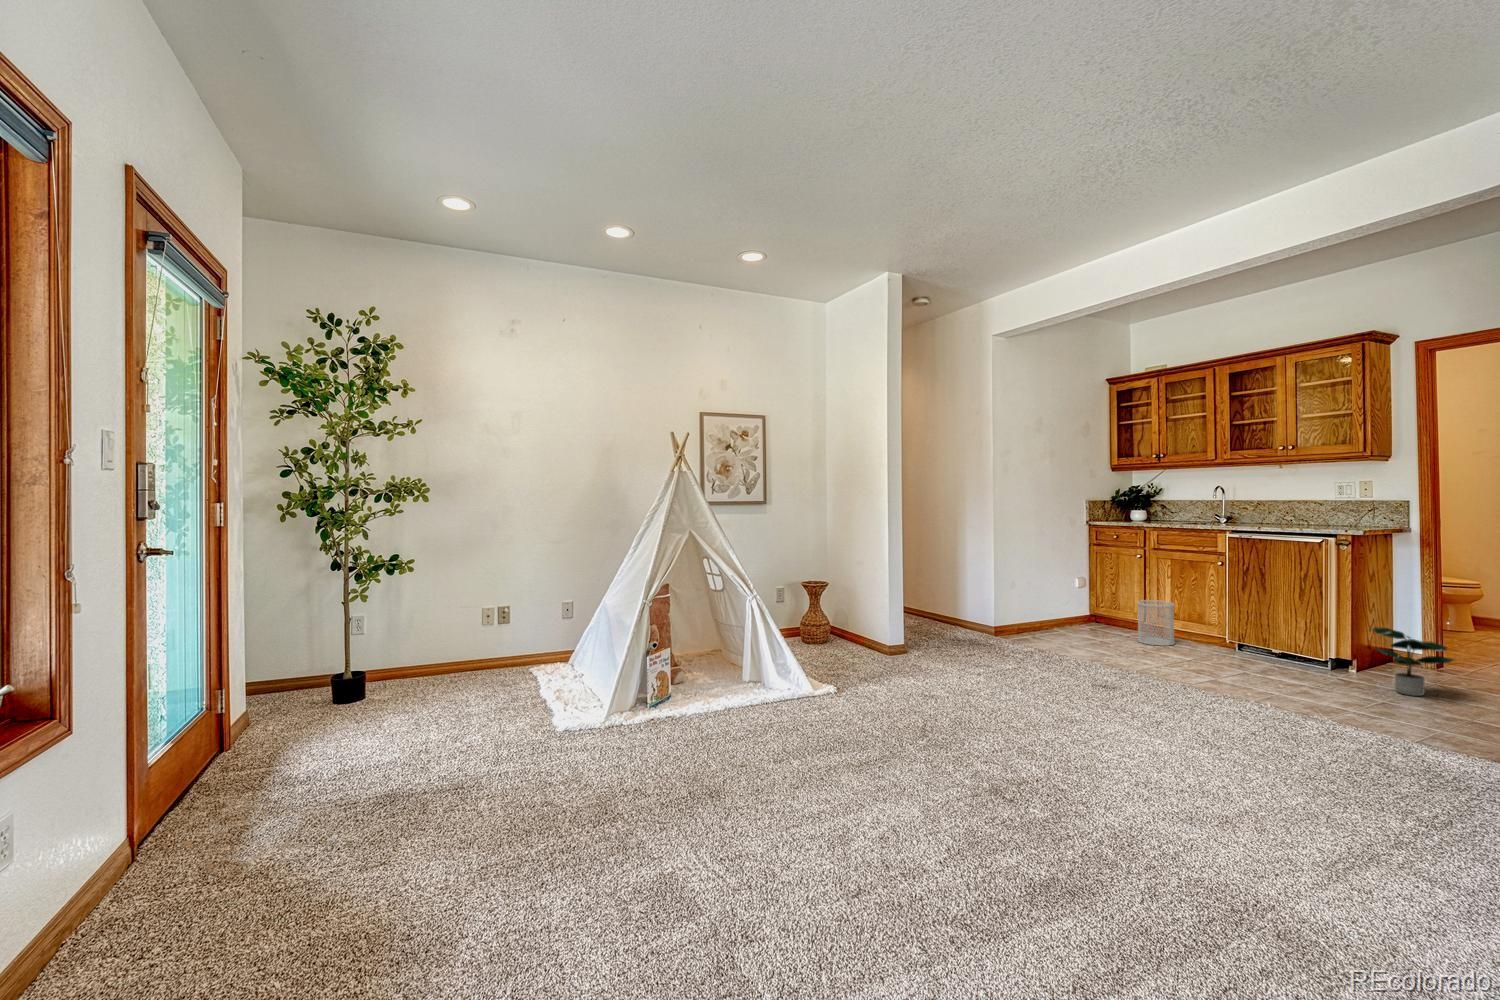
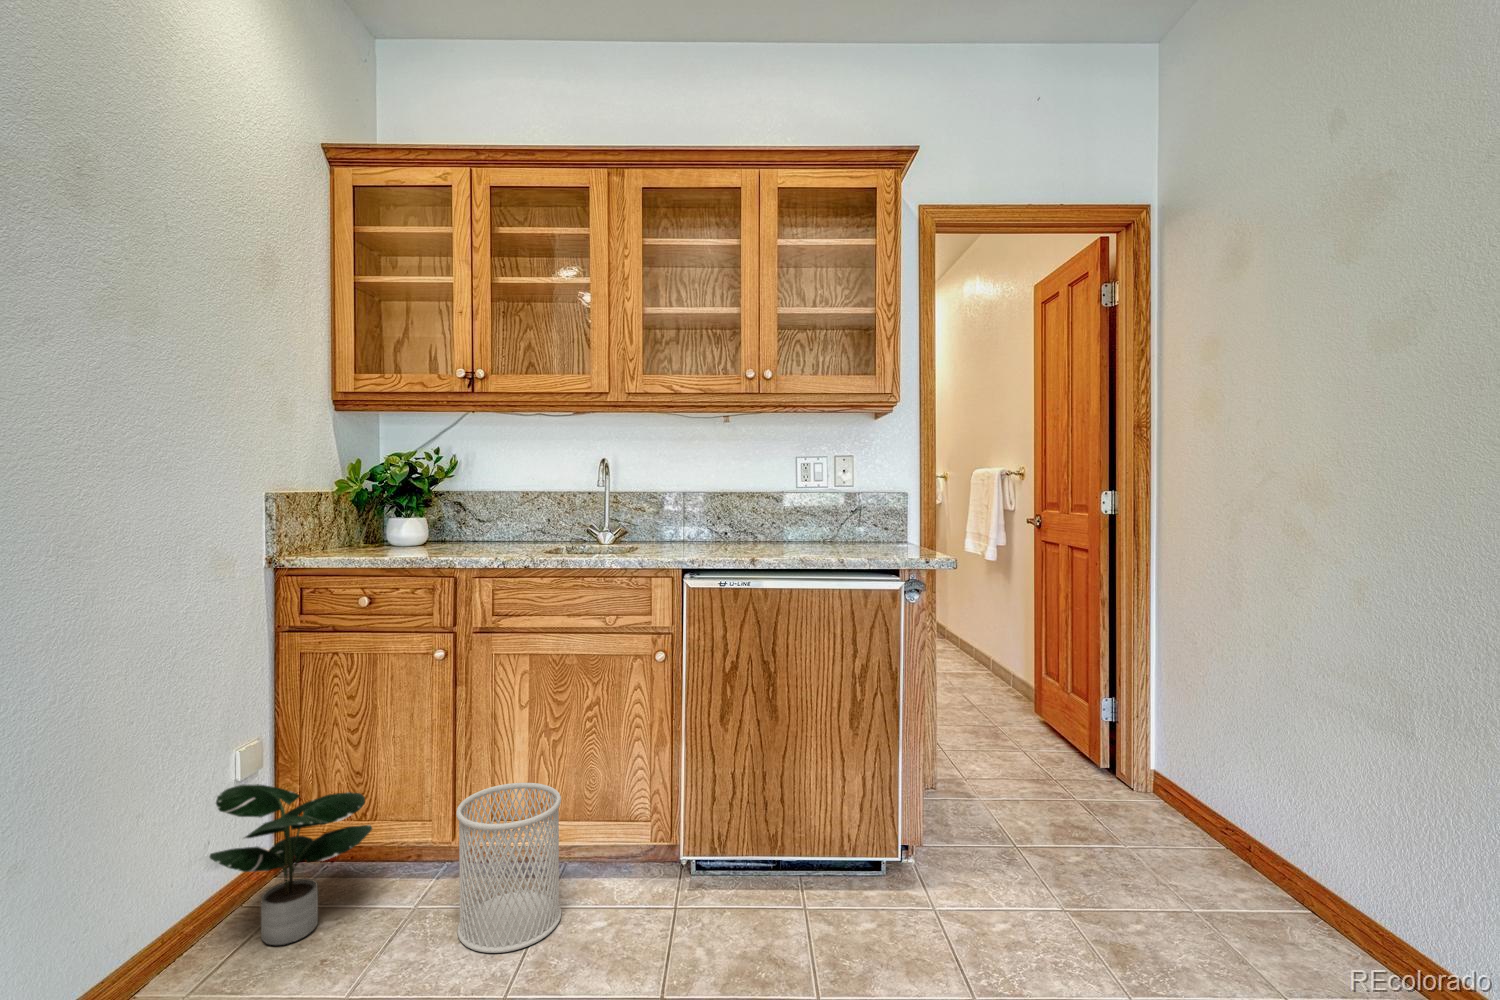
potted plant: present [1372,627,1454,696] -> present [209,785,372,945]

